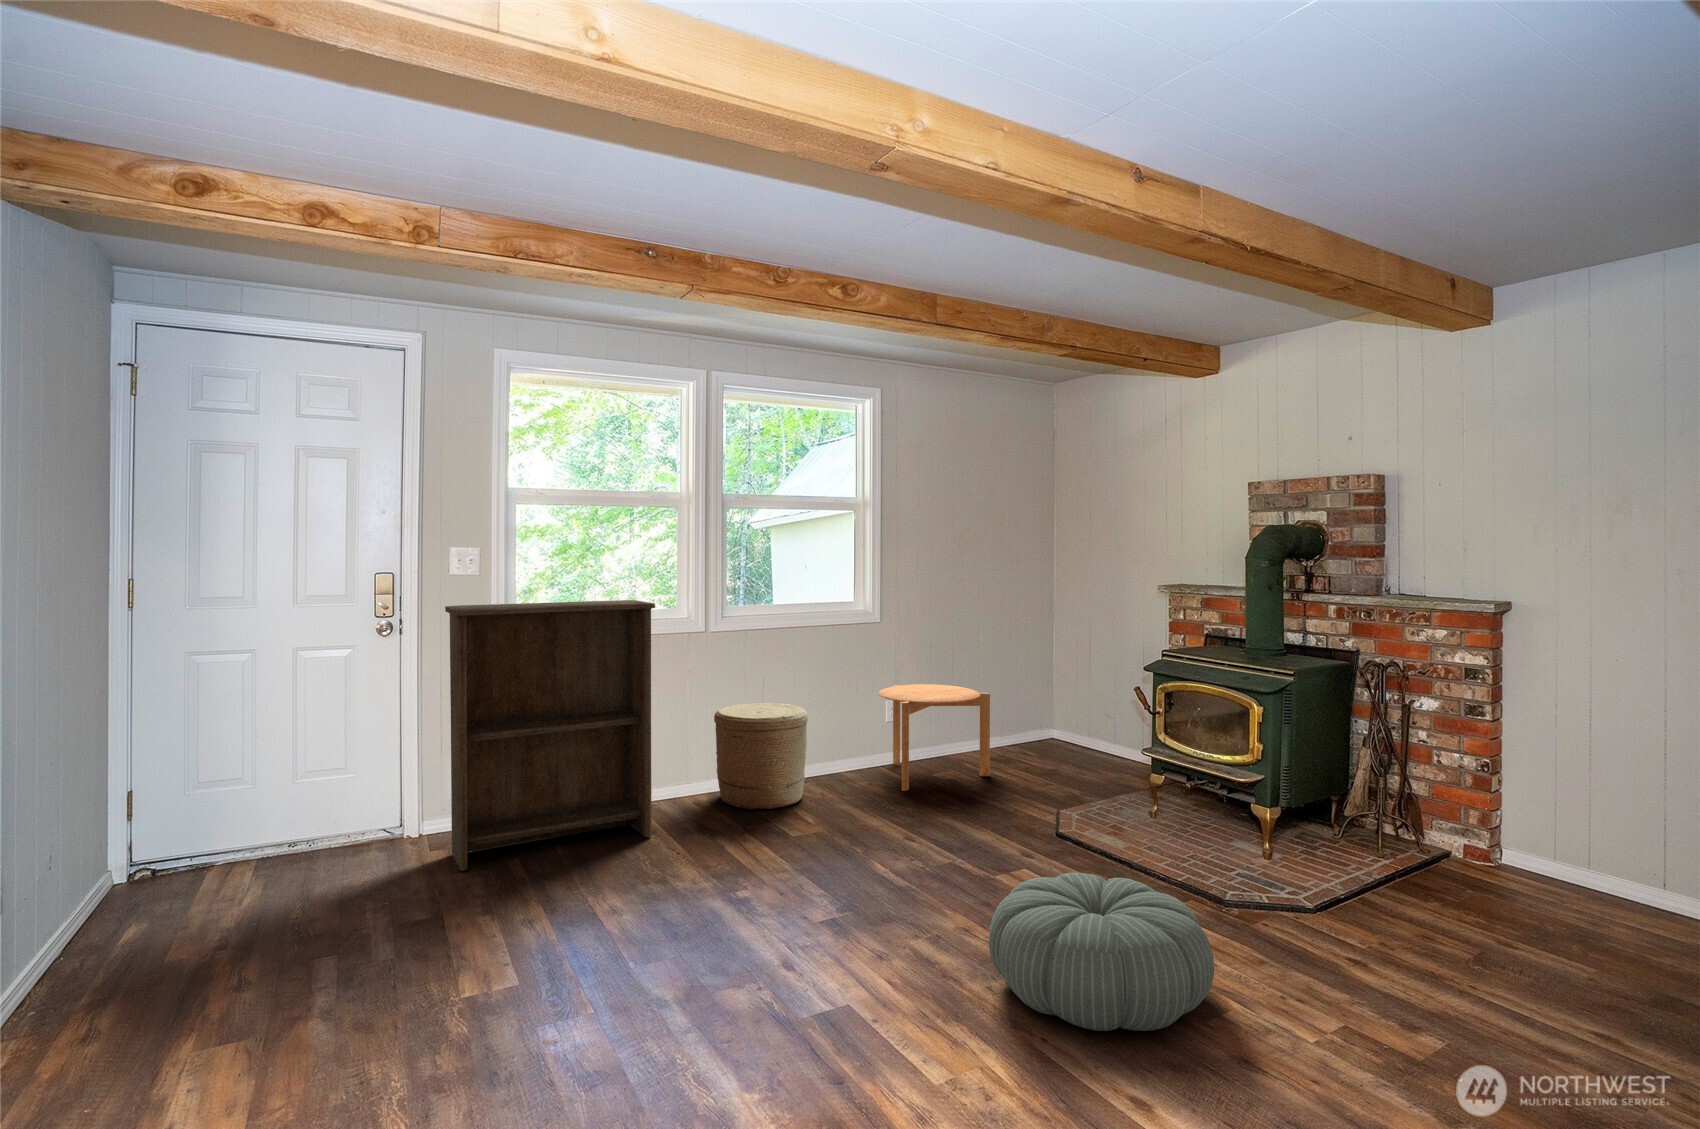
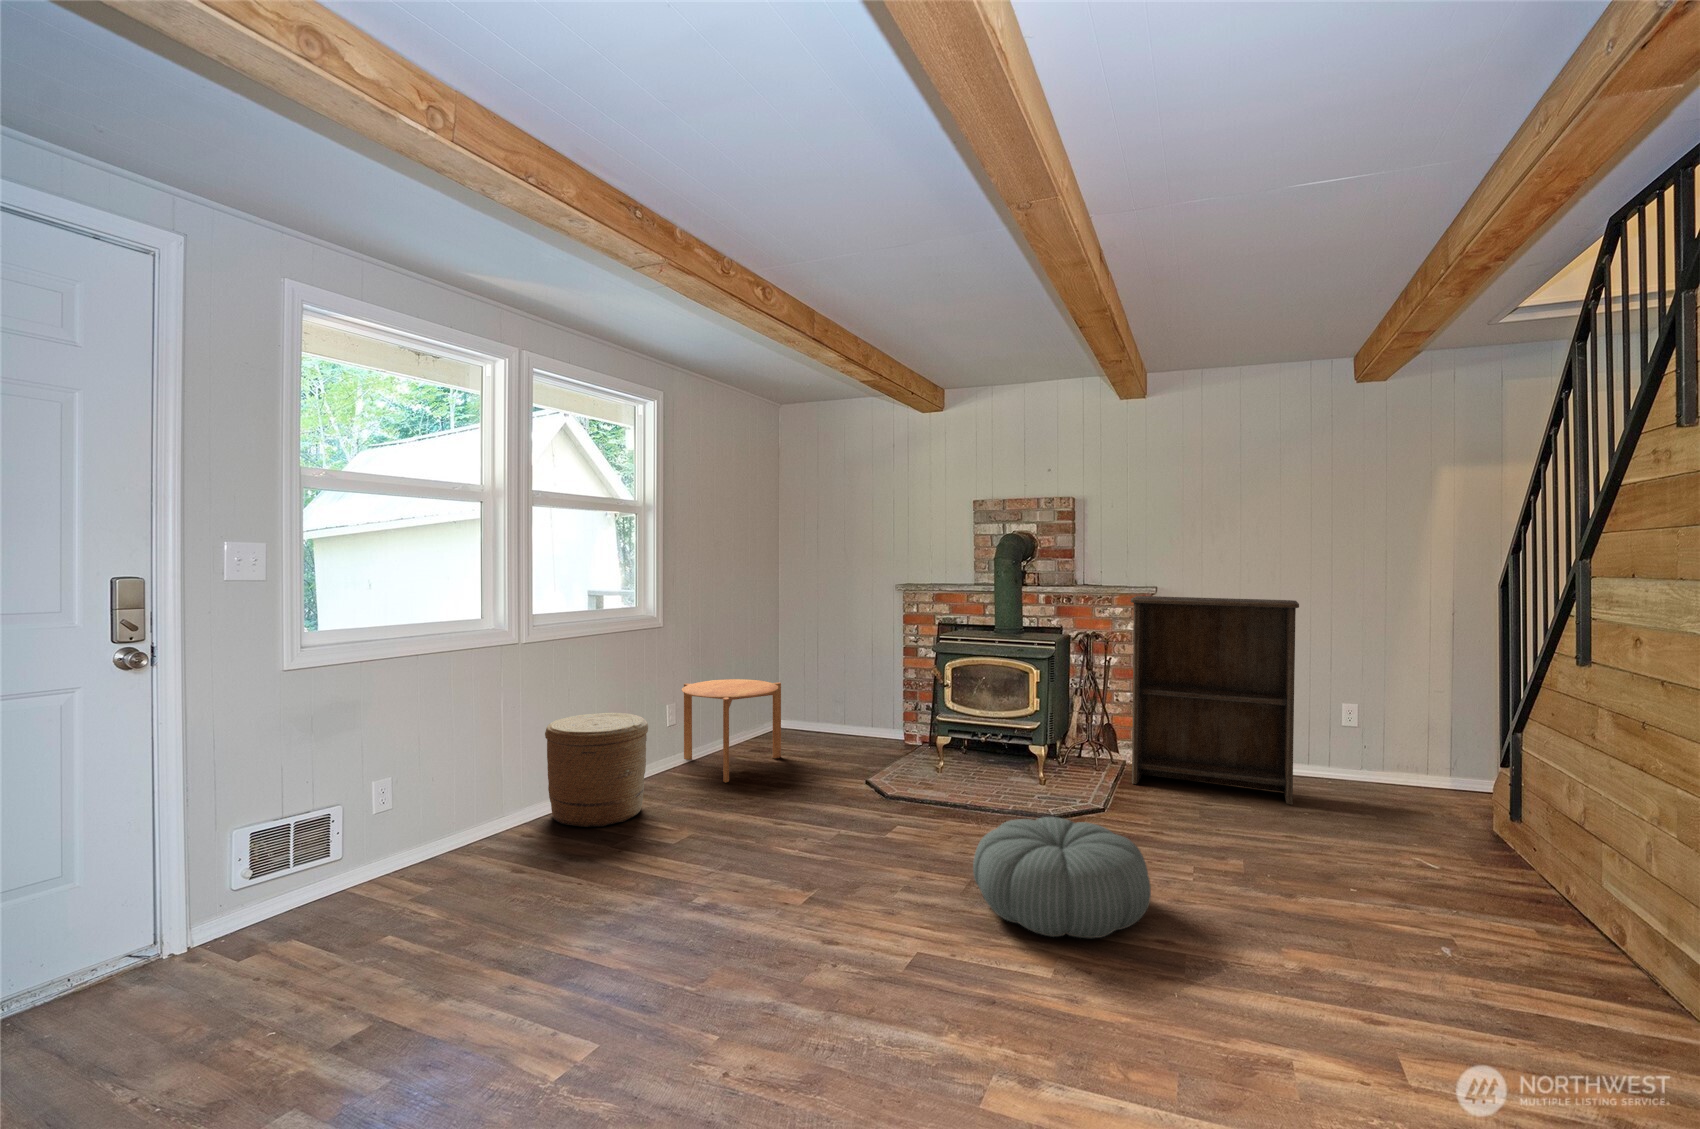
bookshelf: present [445,600,655,871] -> present [1131,596,1299,804]

